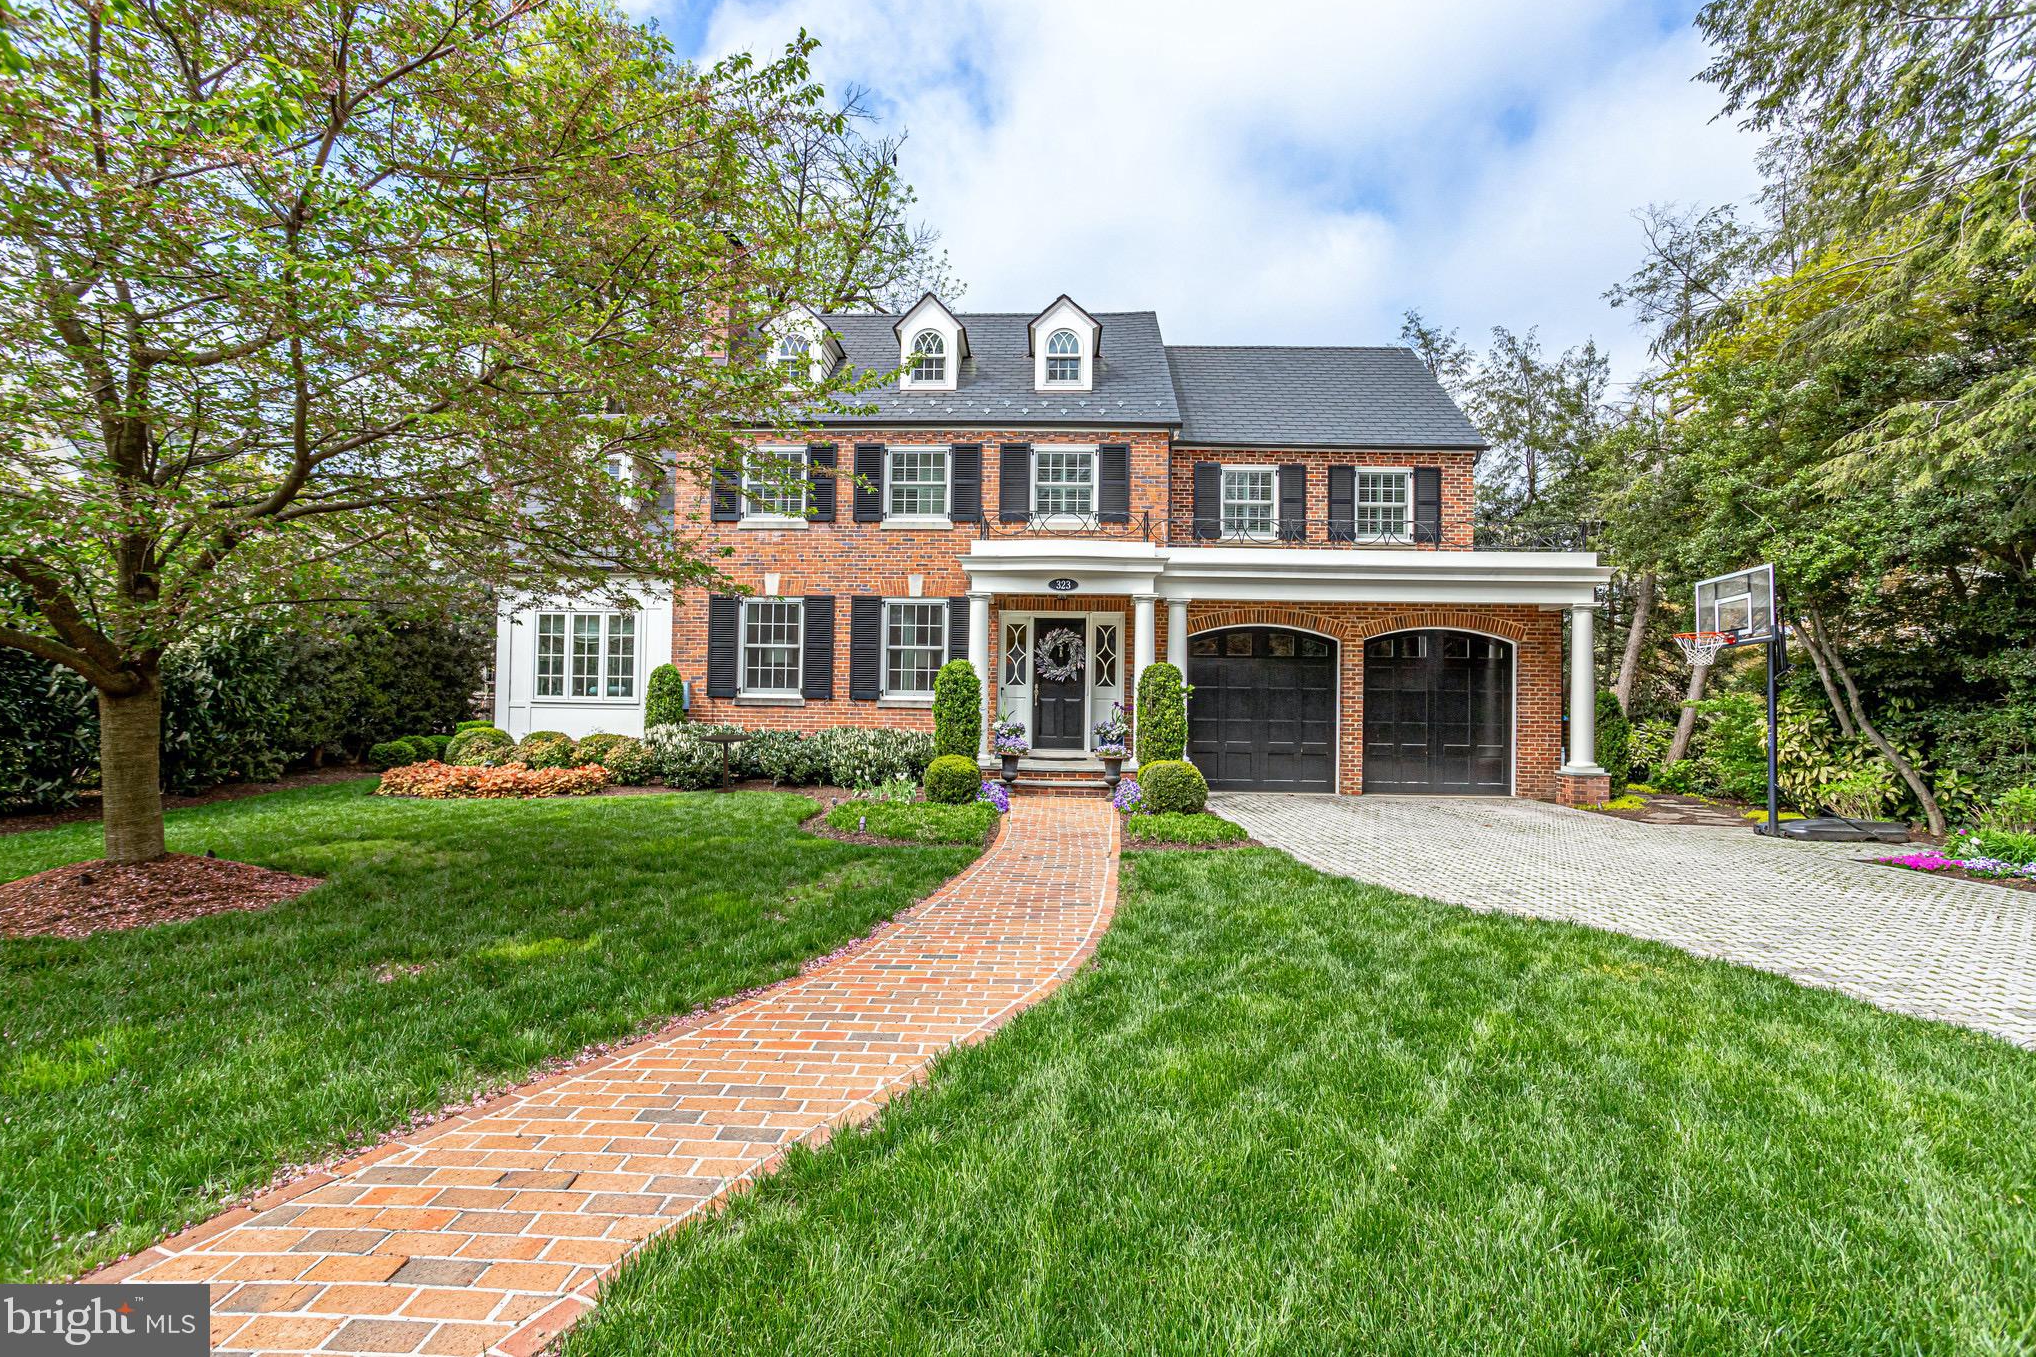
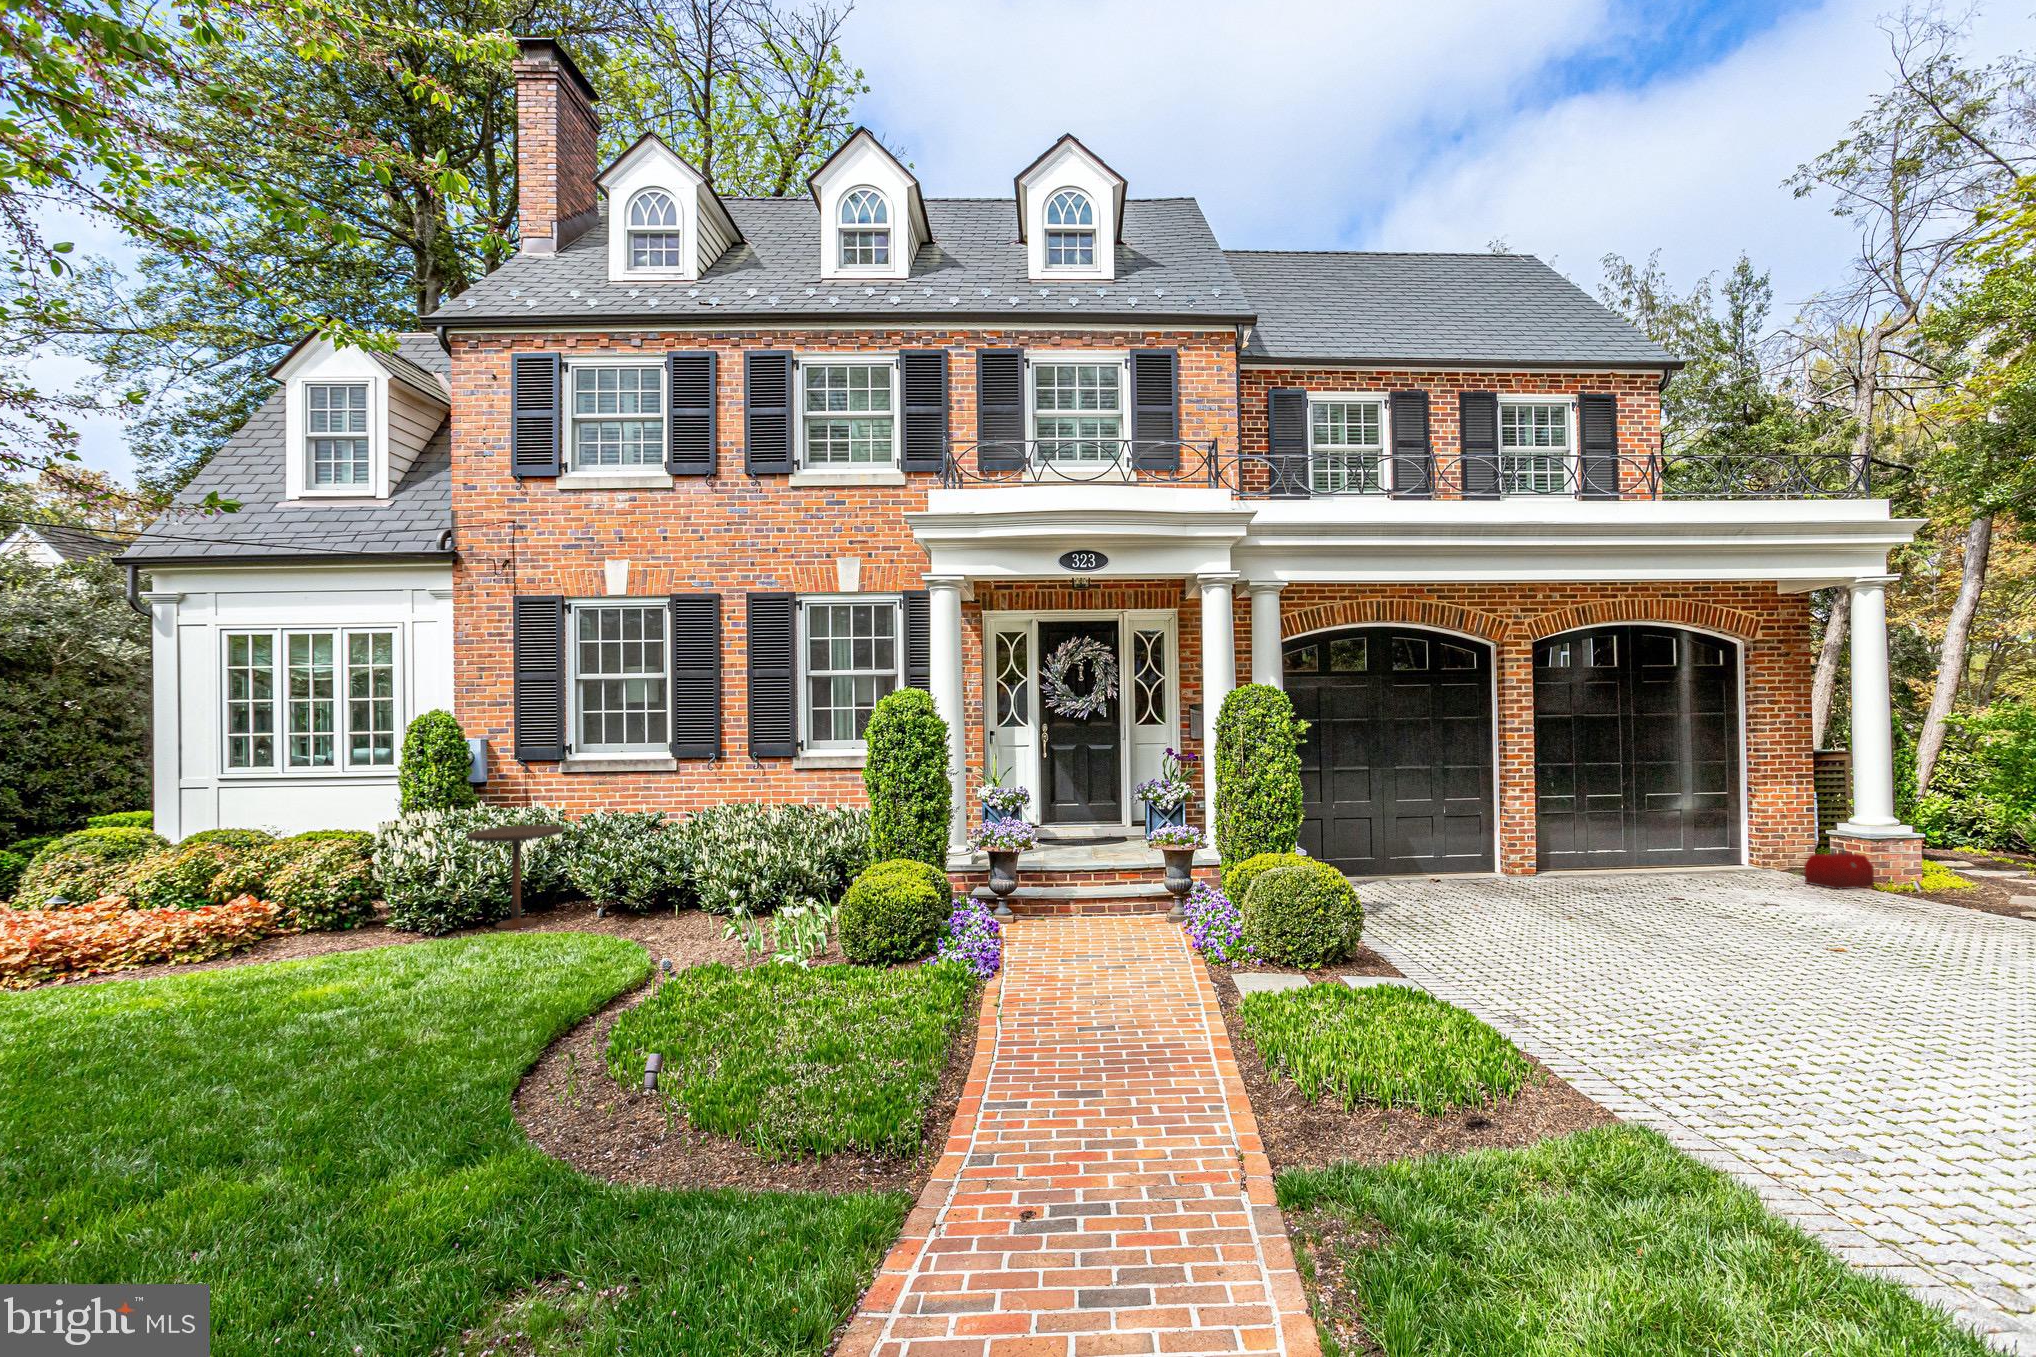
toolbox: none [1509,773,1548,798] -> present [1804,848,1874,889]

